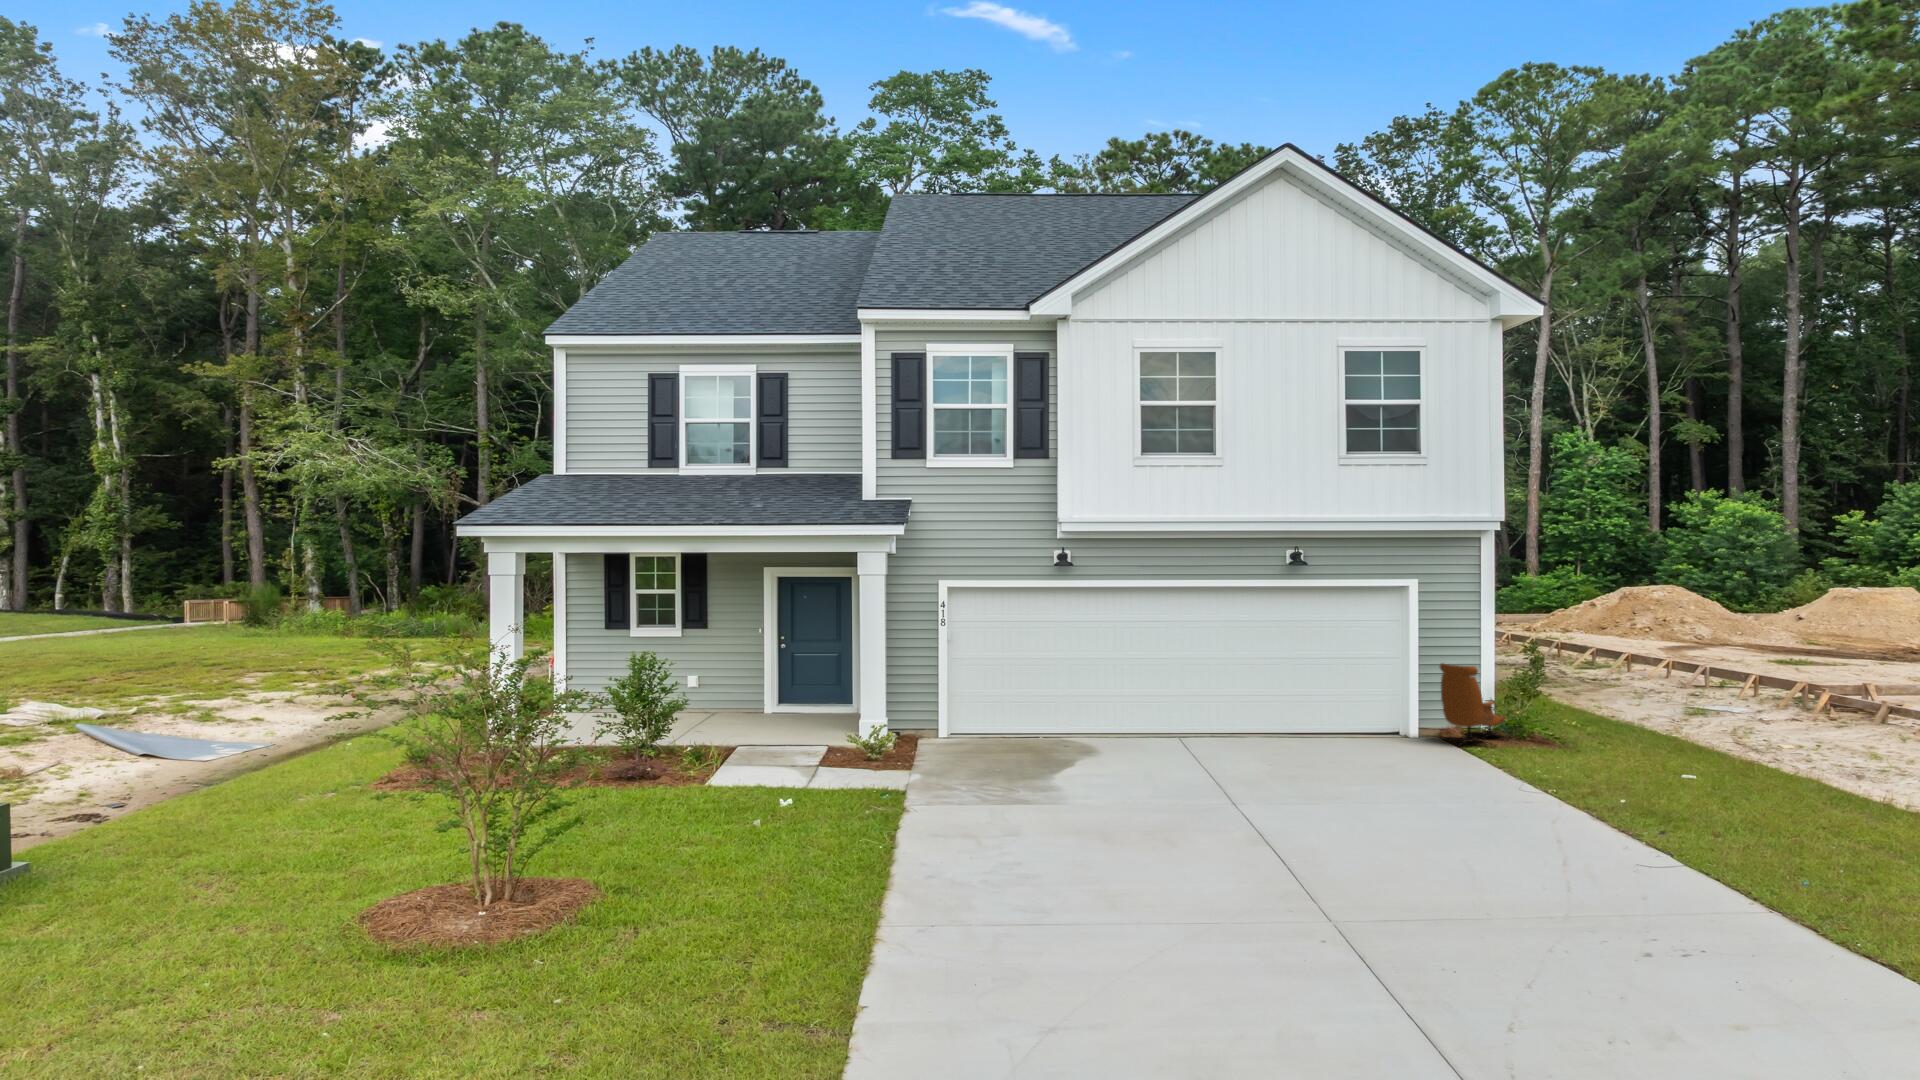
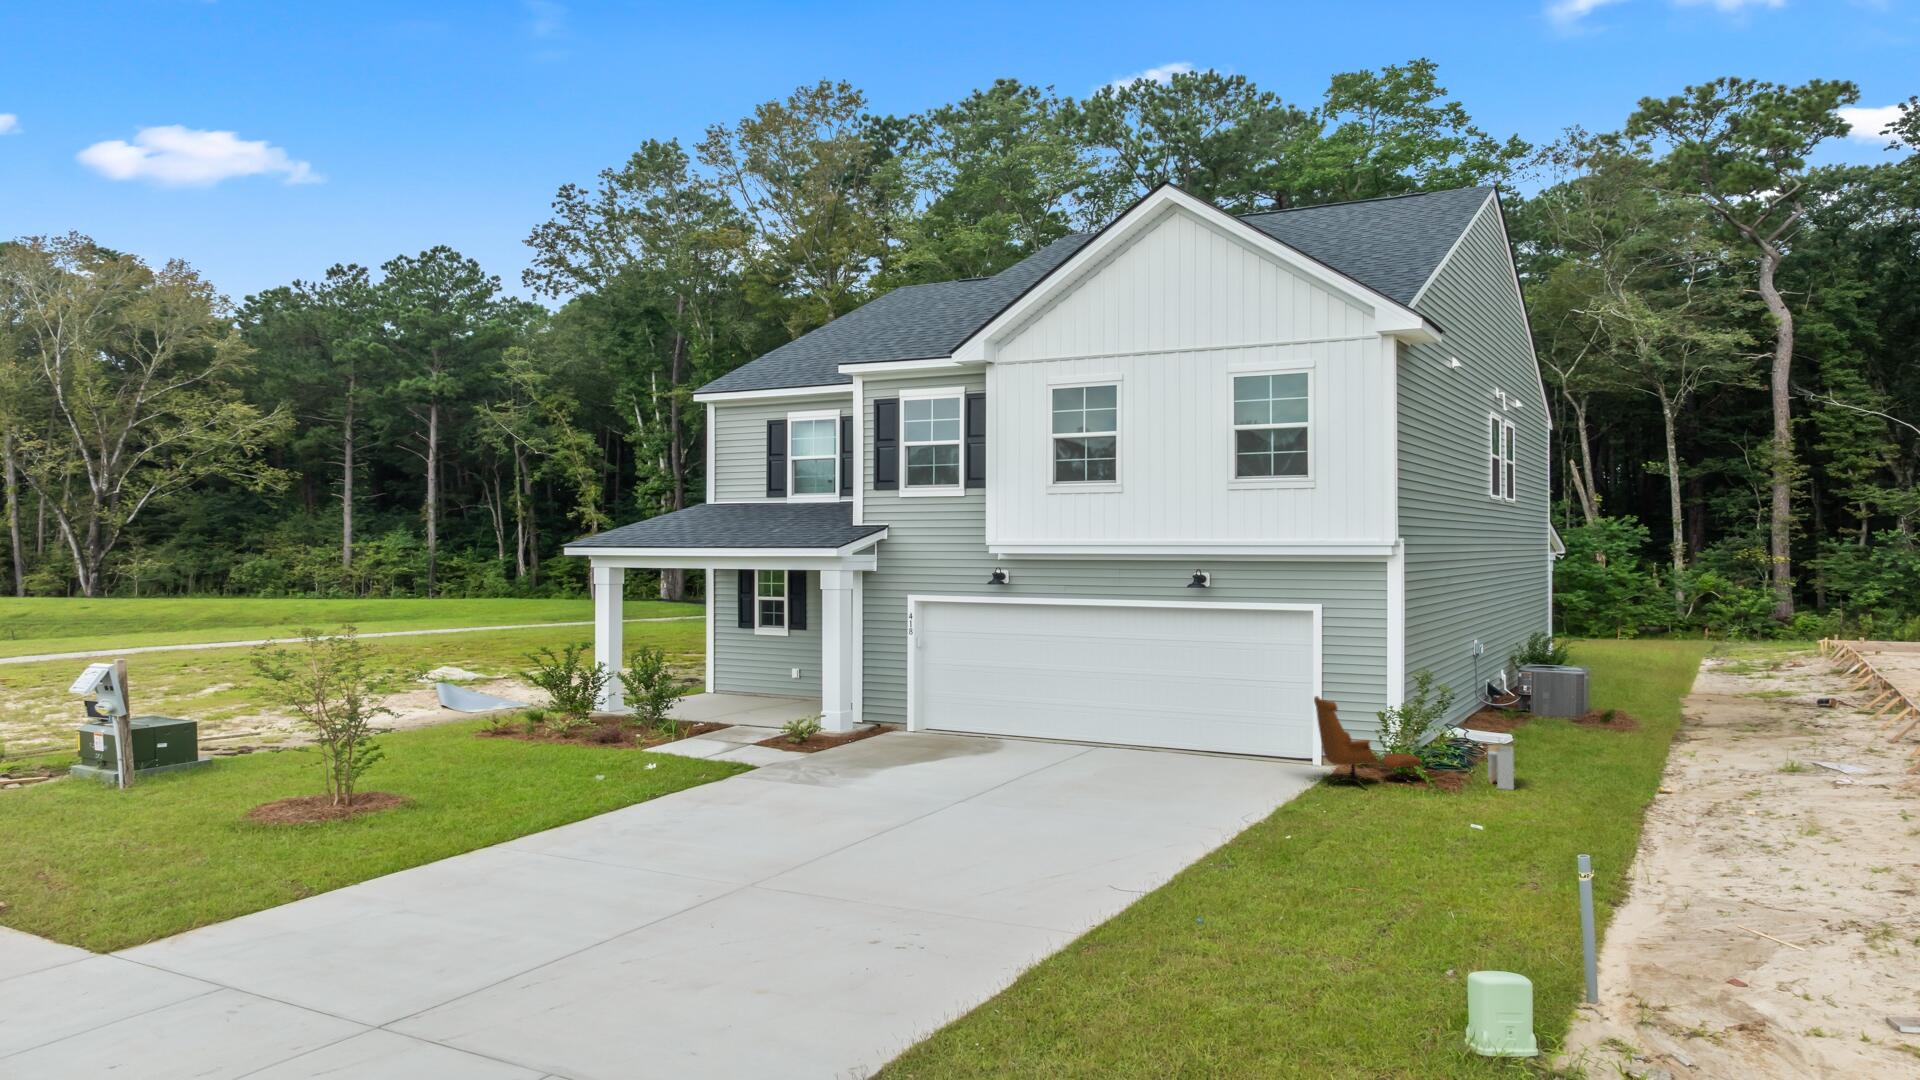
storage bin: none [1538,692,1577,737] -> present [1488,745,1514,790]

